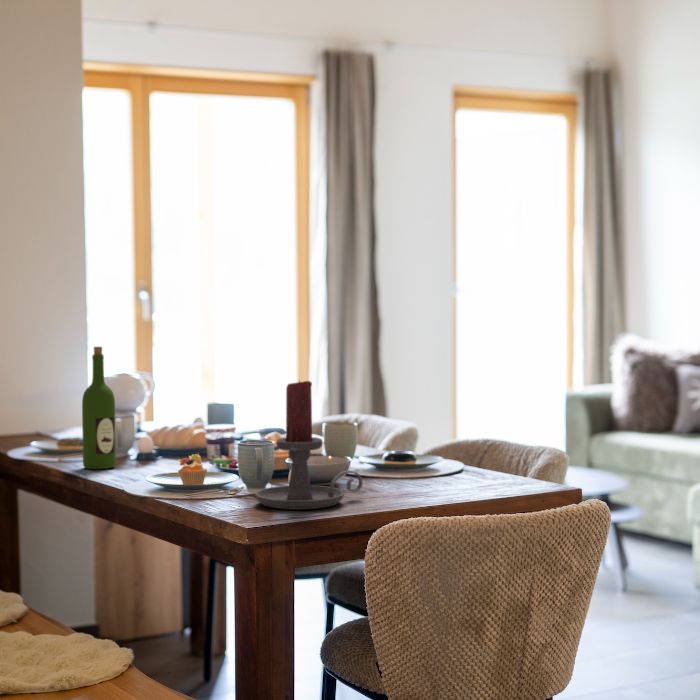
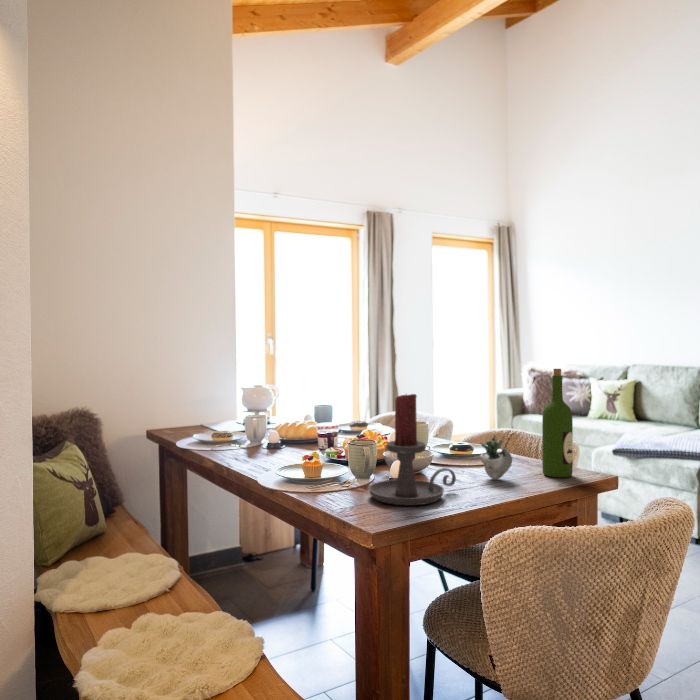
wine bottle: present [82,347,116,469] -> present [542,369,573,478]
succulent plant: none [402,432,458,488] -> present [480,435,532,480]

